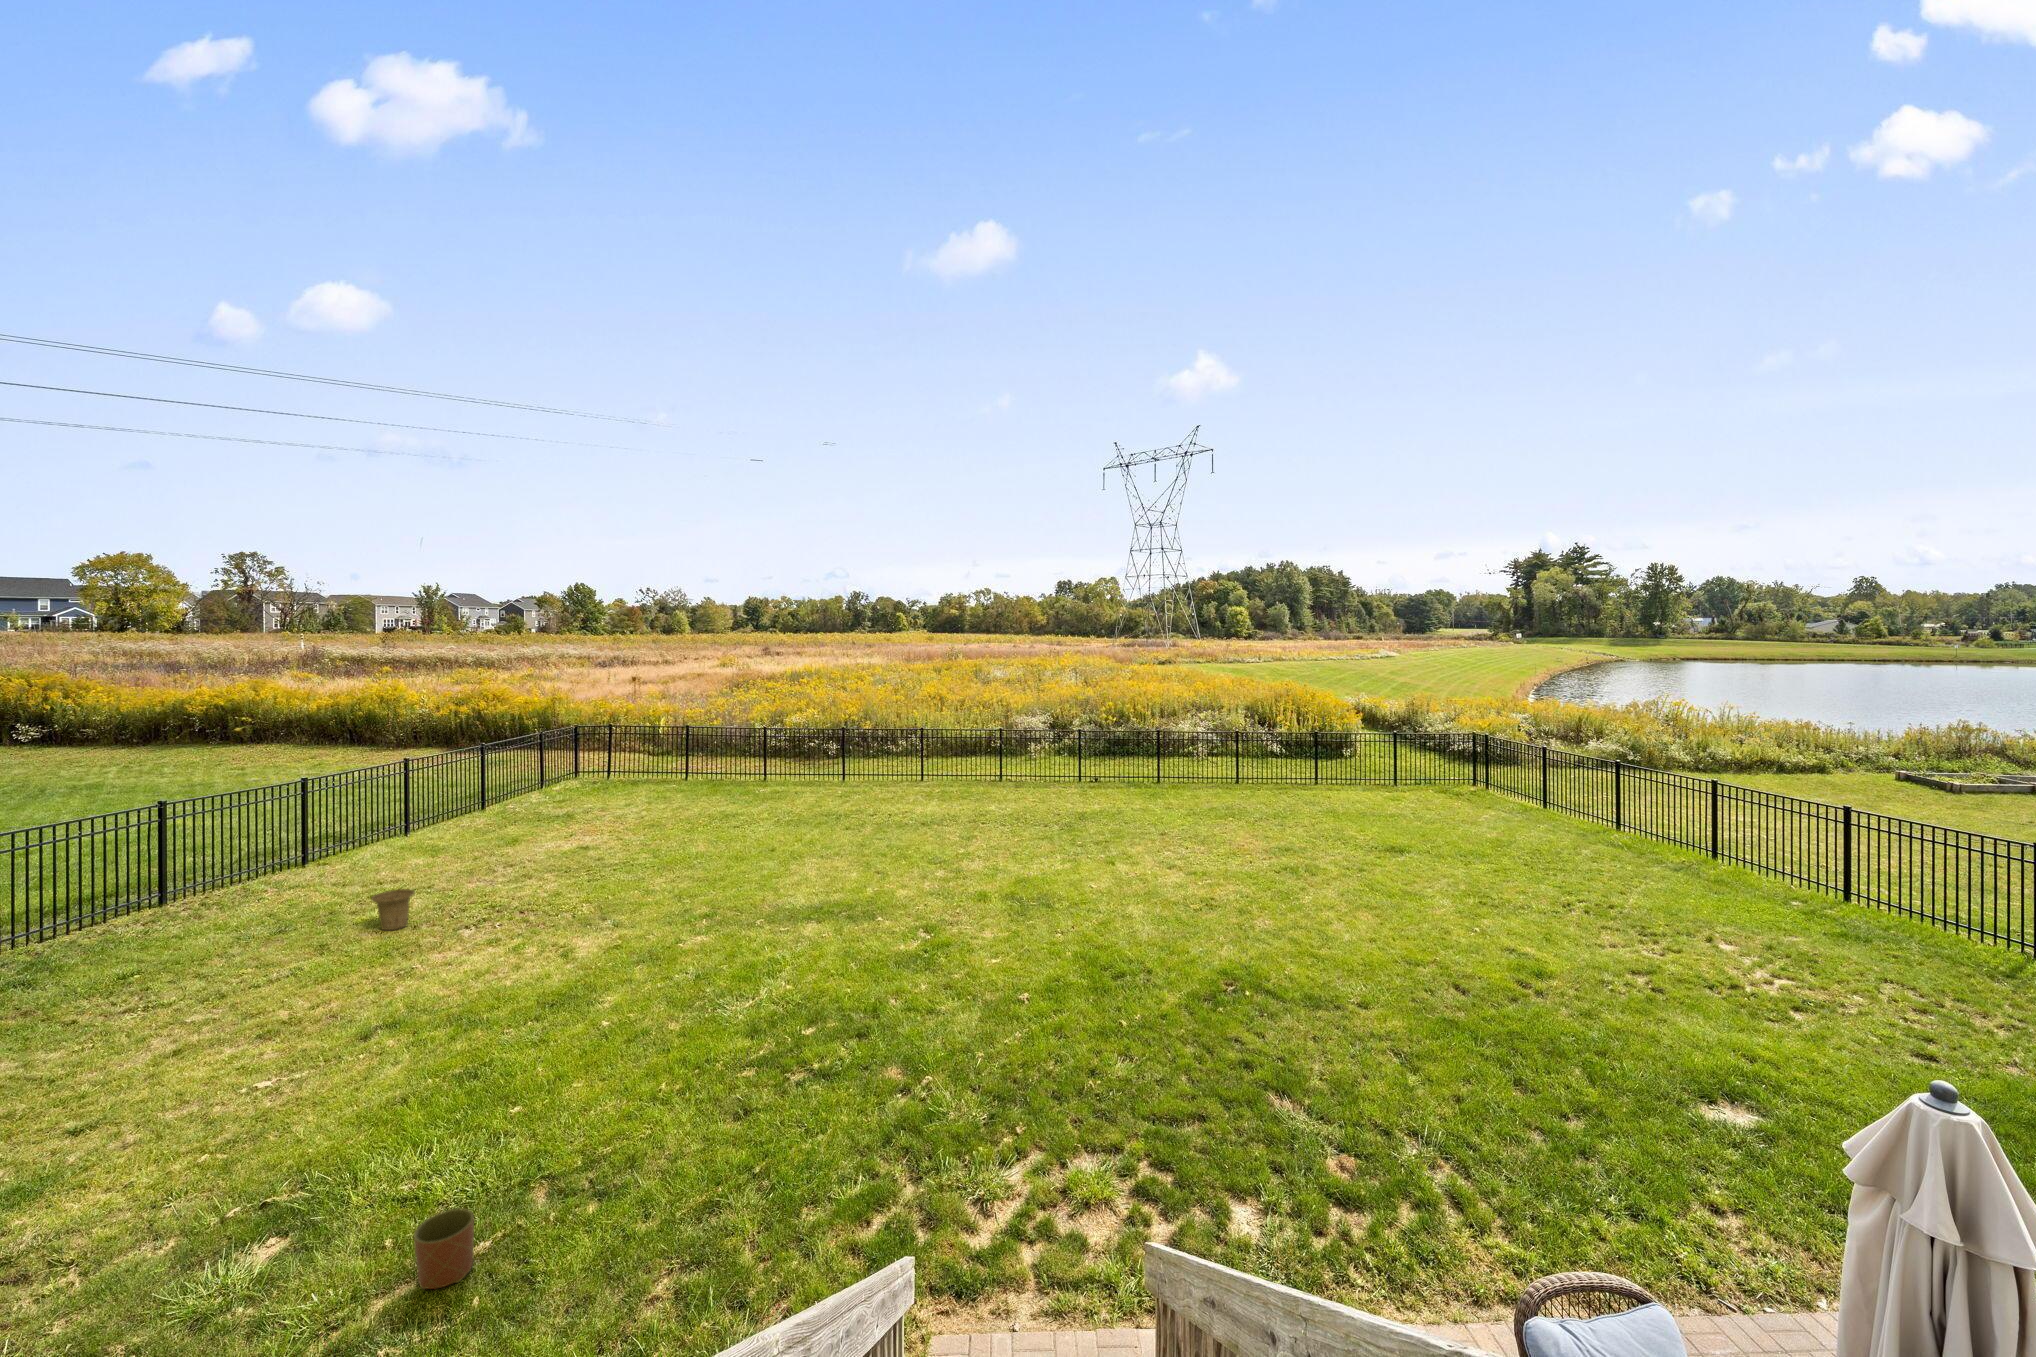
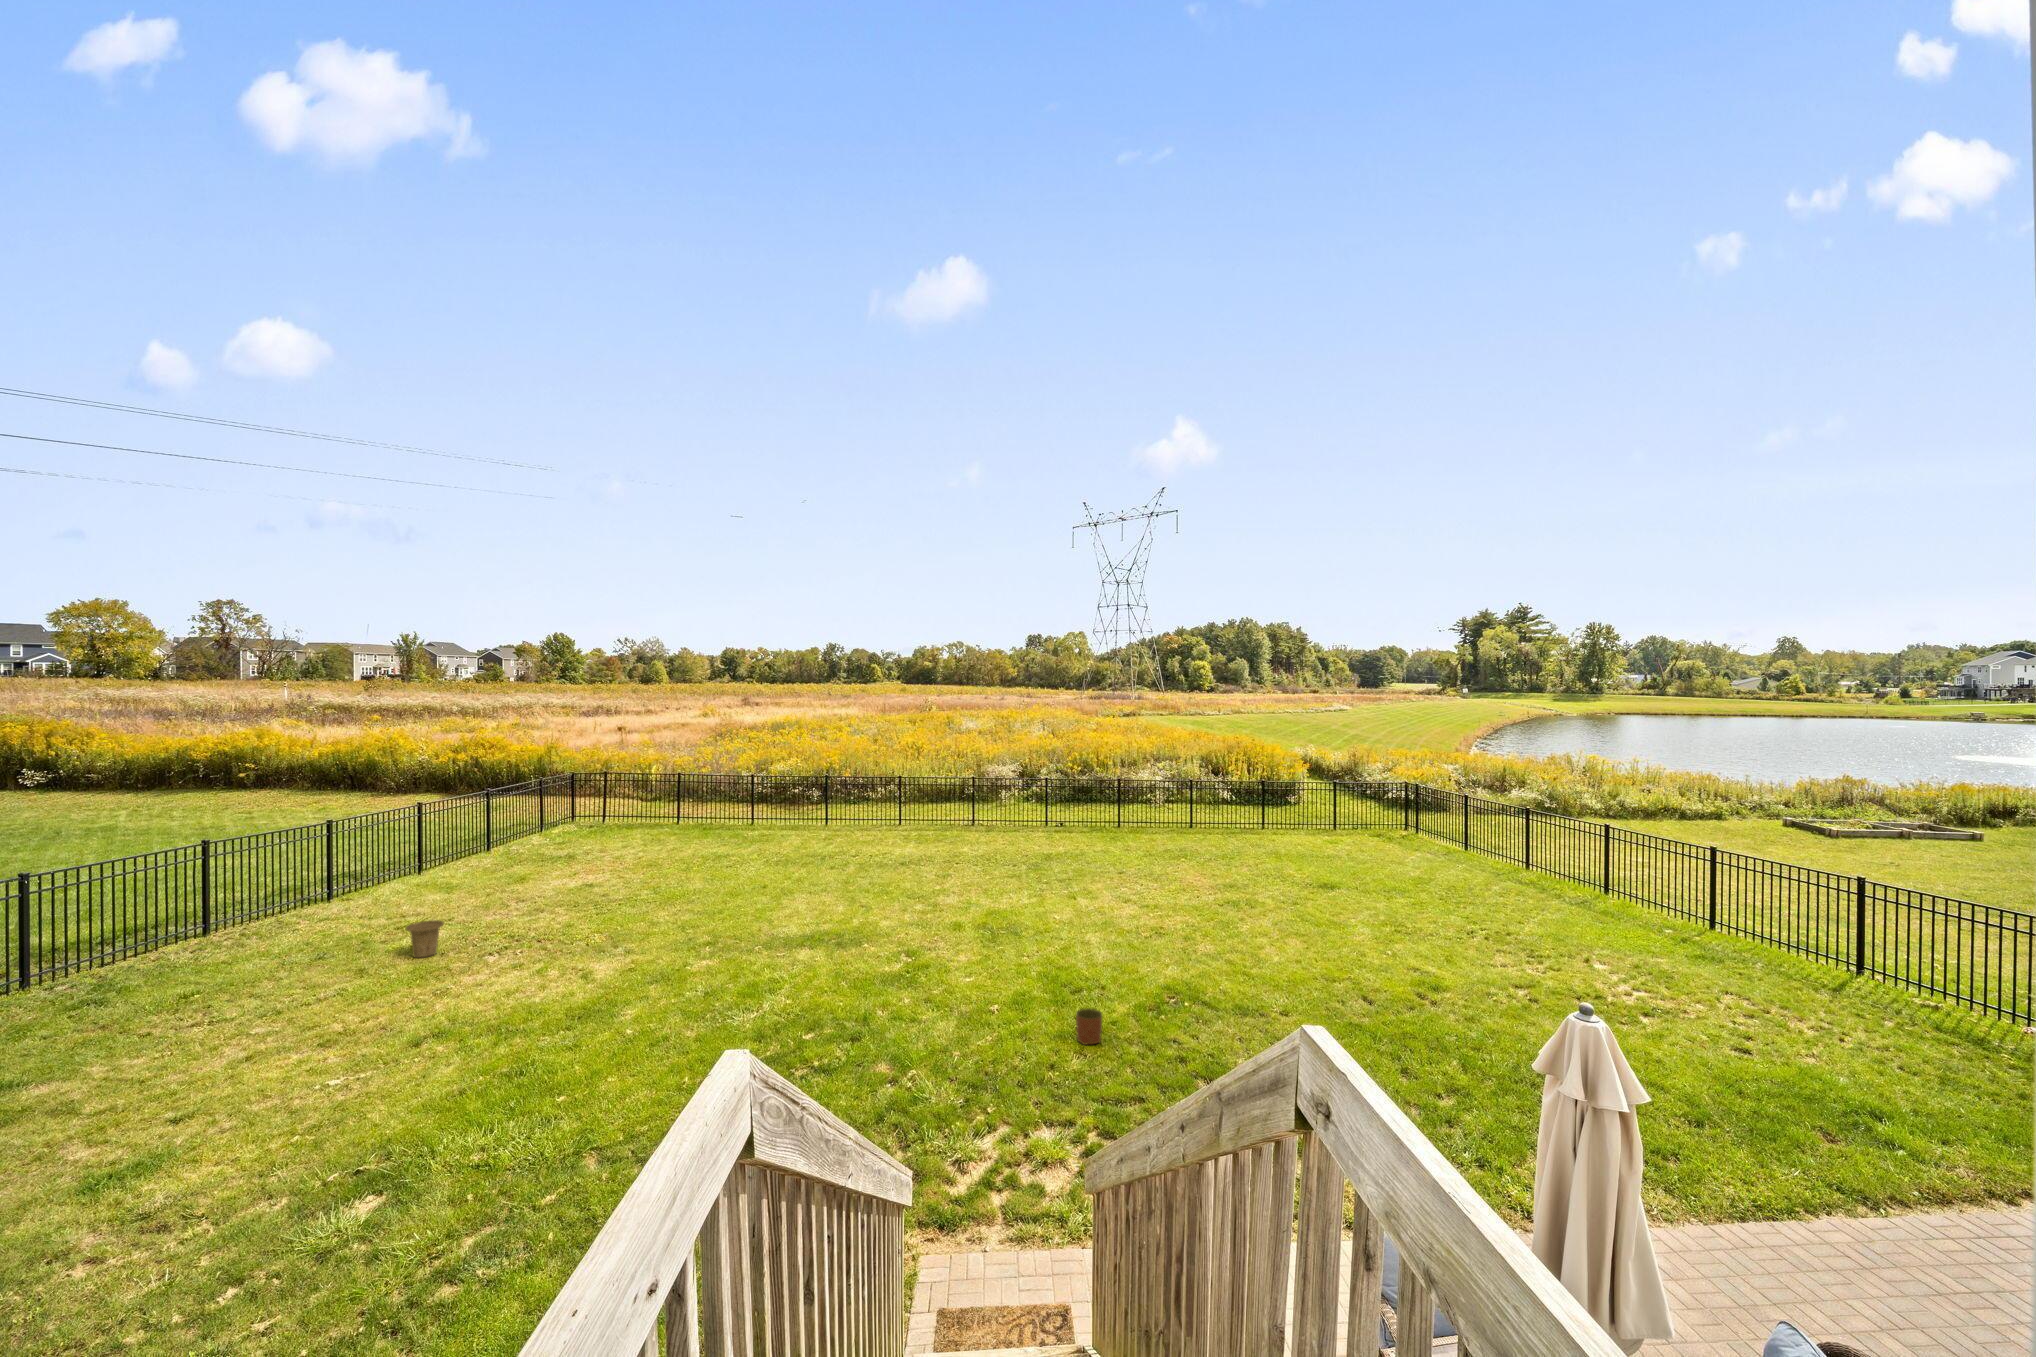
planter: present [414,1209,474,1289] -> present [1076,1008,1102,1045]

